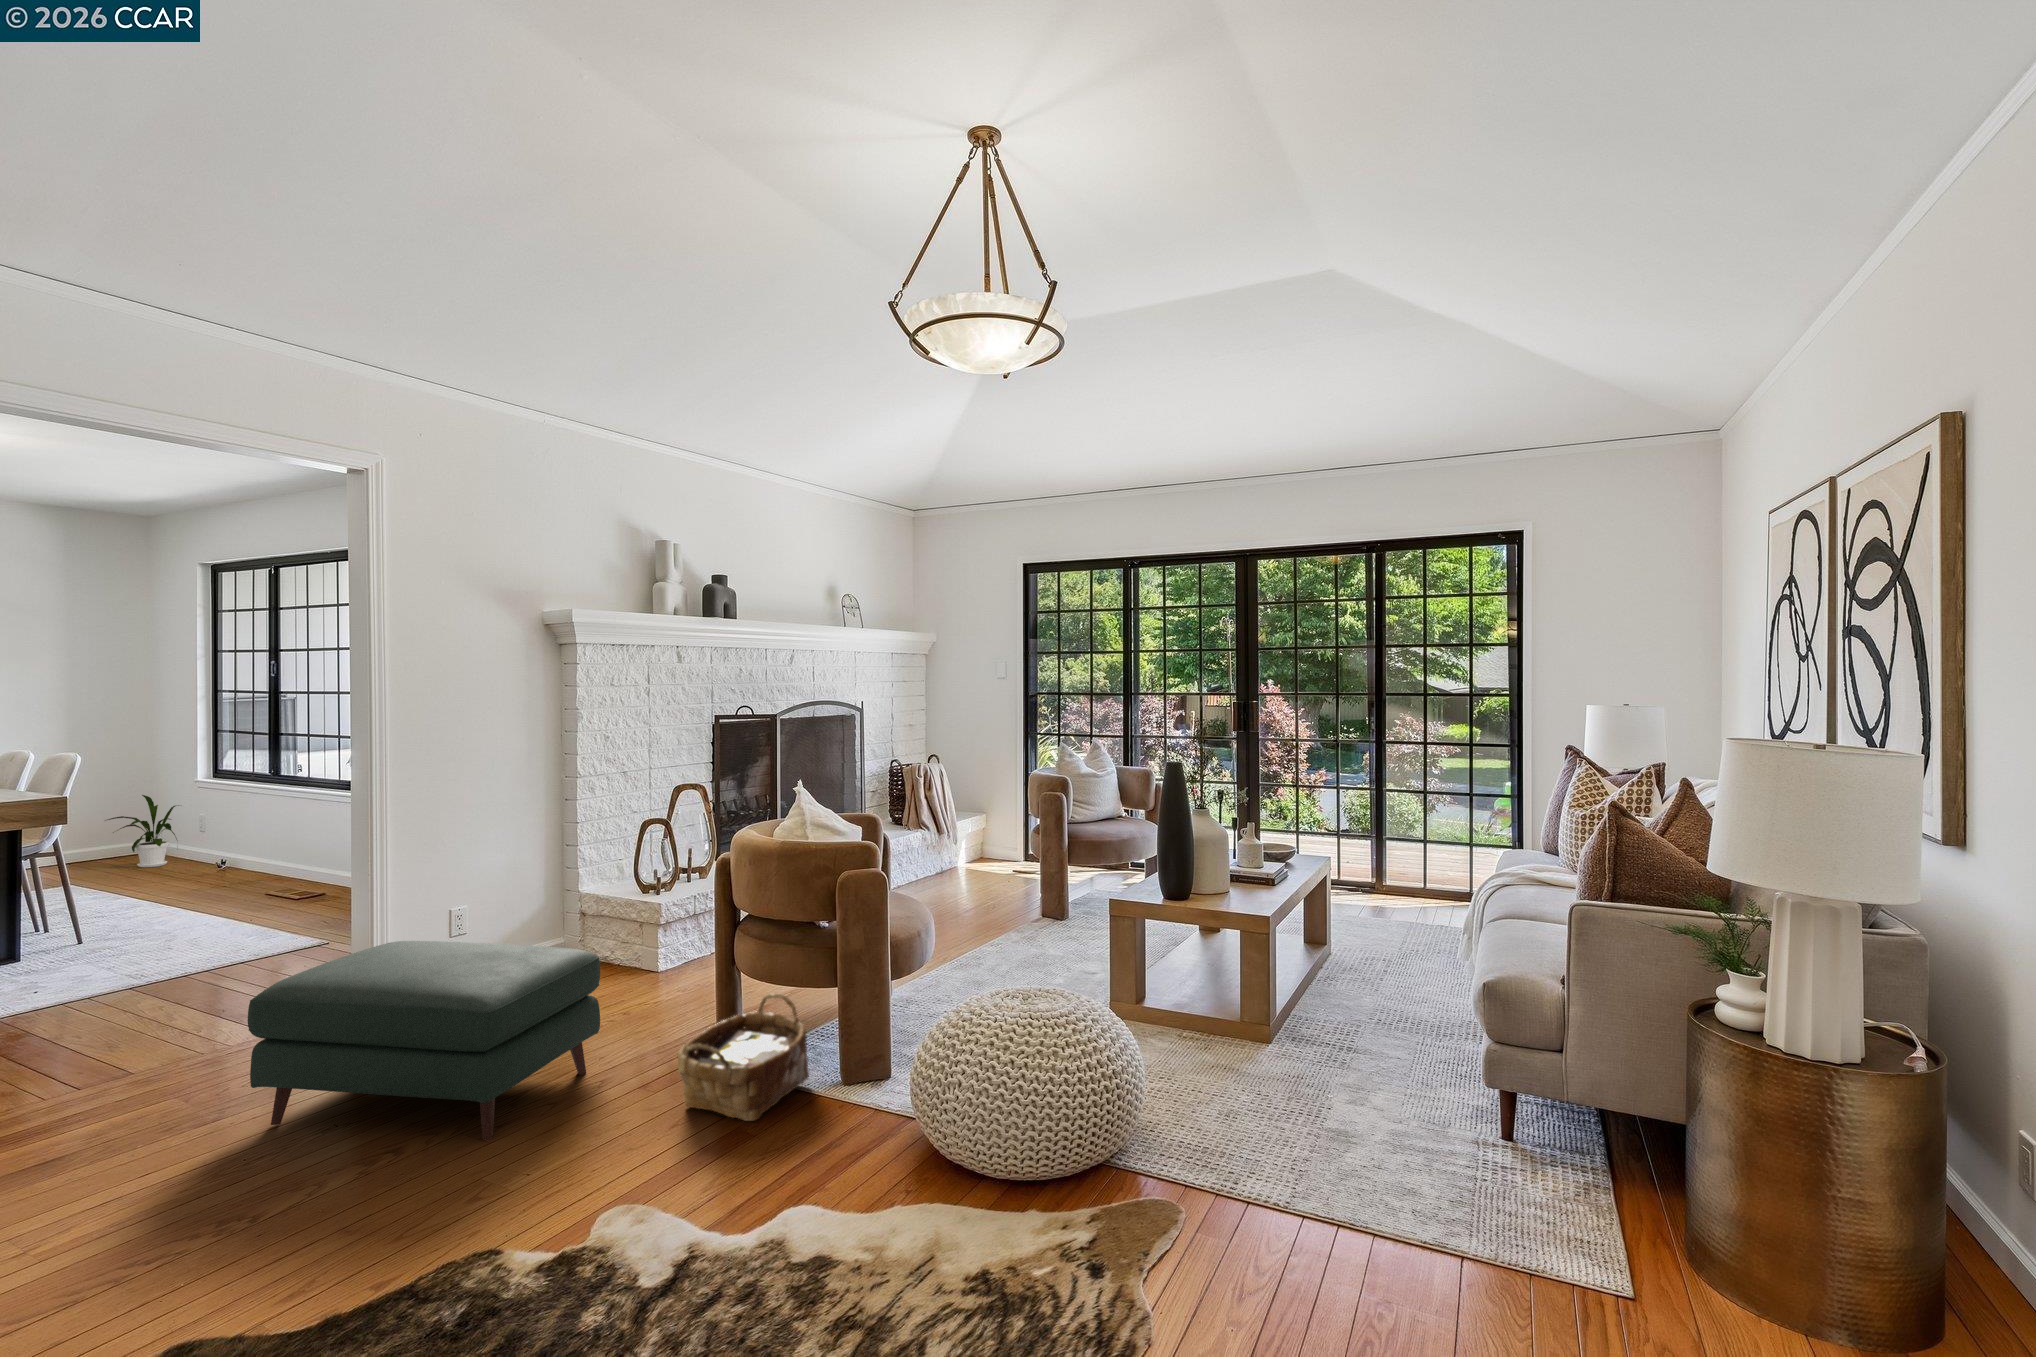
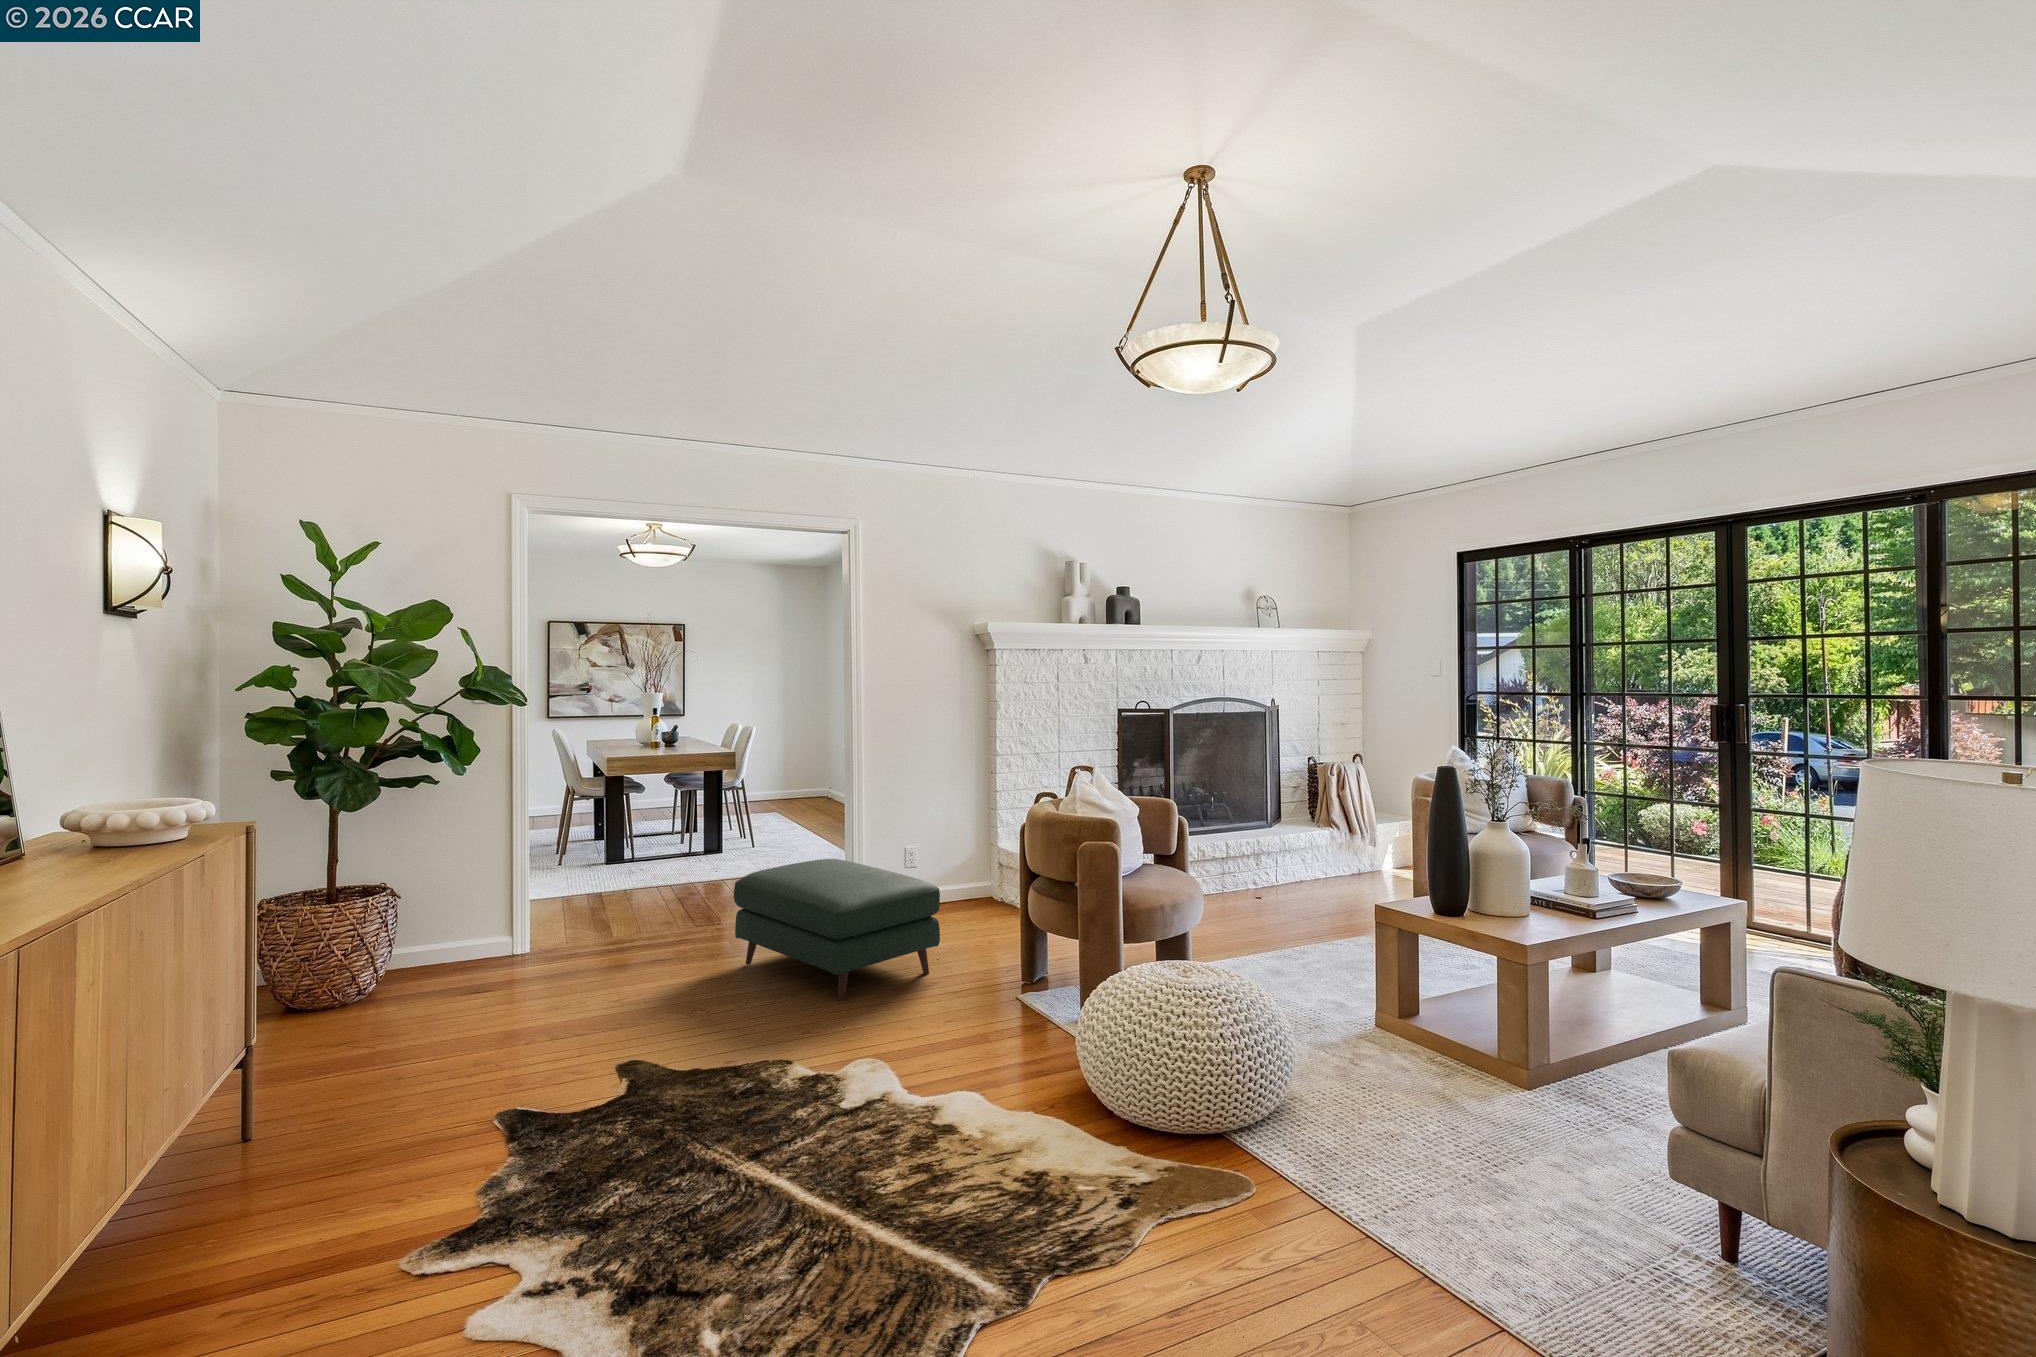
house plant: present [105,795,177,867] -> none [787,743,829,793]
woven basket: present [678,994,809,1121] -> none [957,938,1060,1031]

